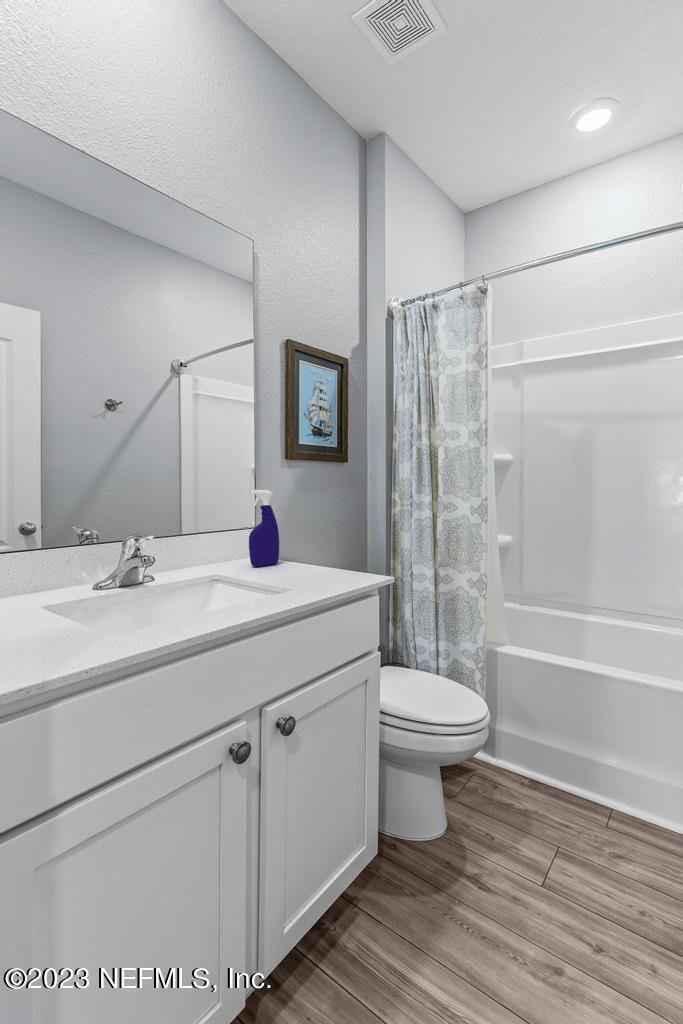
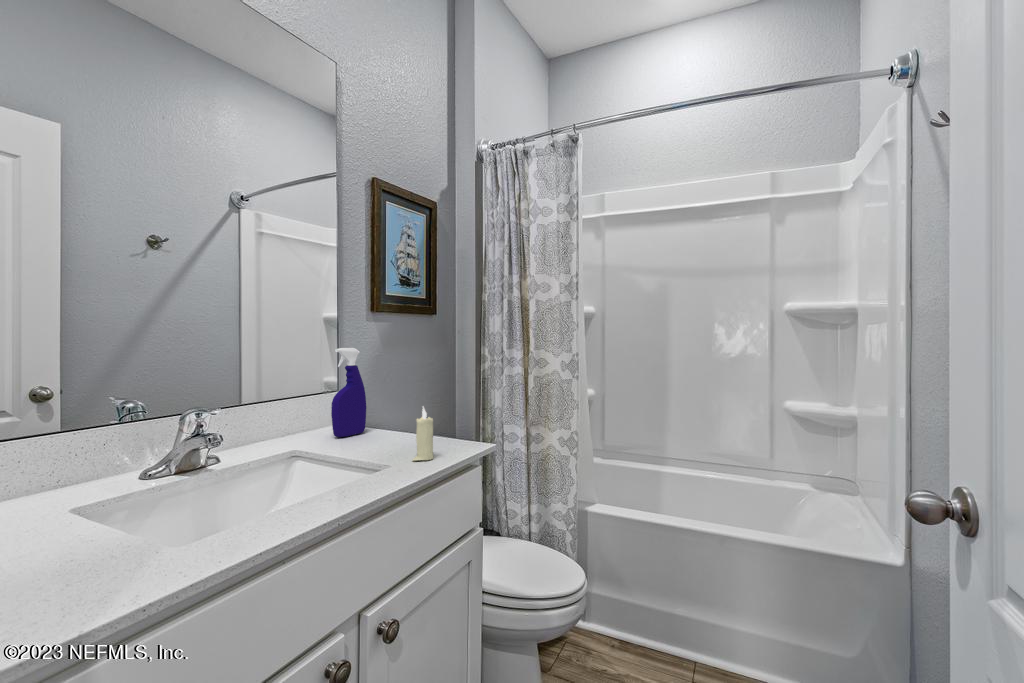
candle: none [304,538,324,587] -> present [413,407,433,461]

